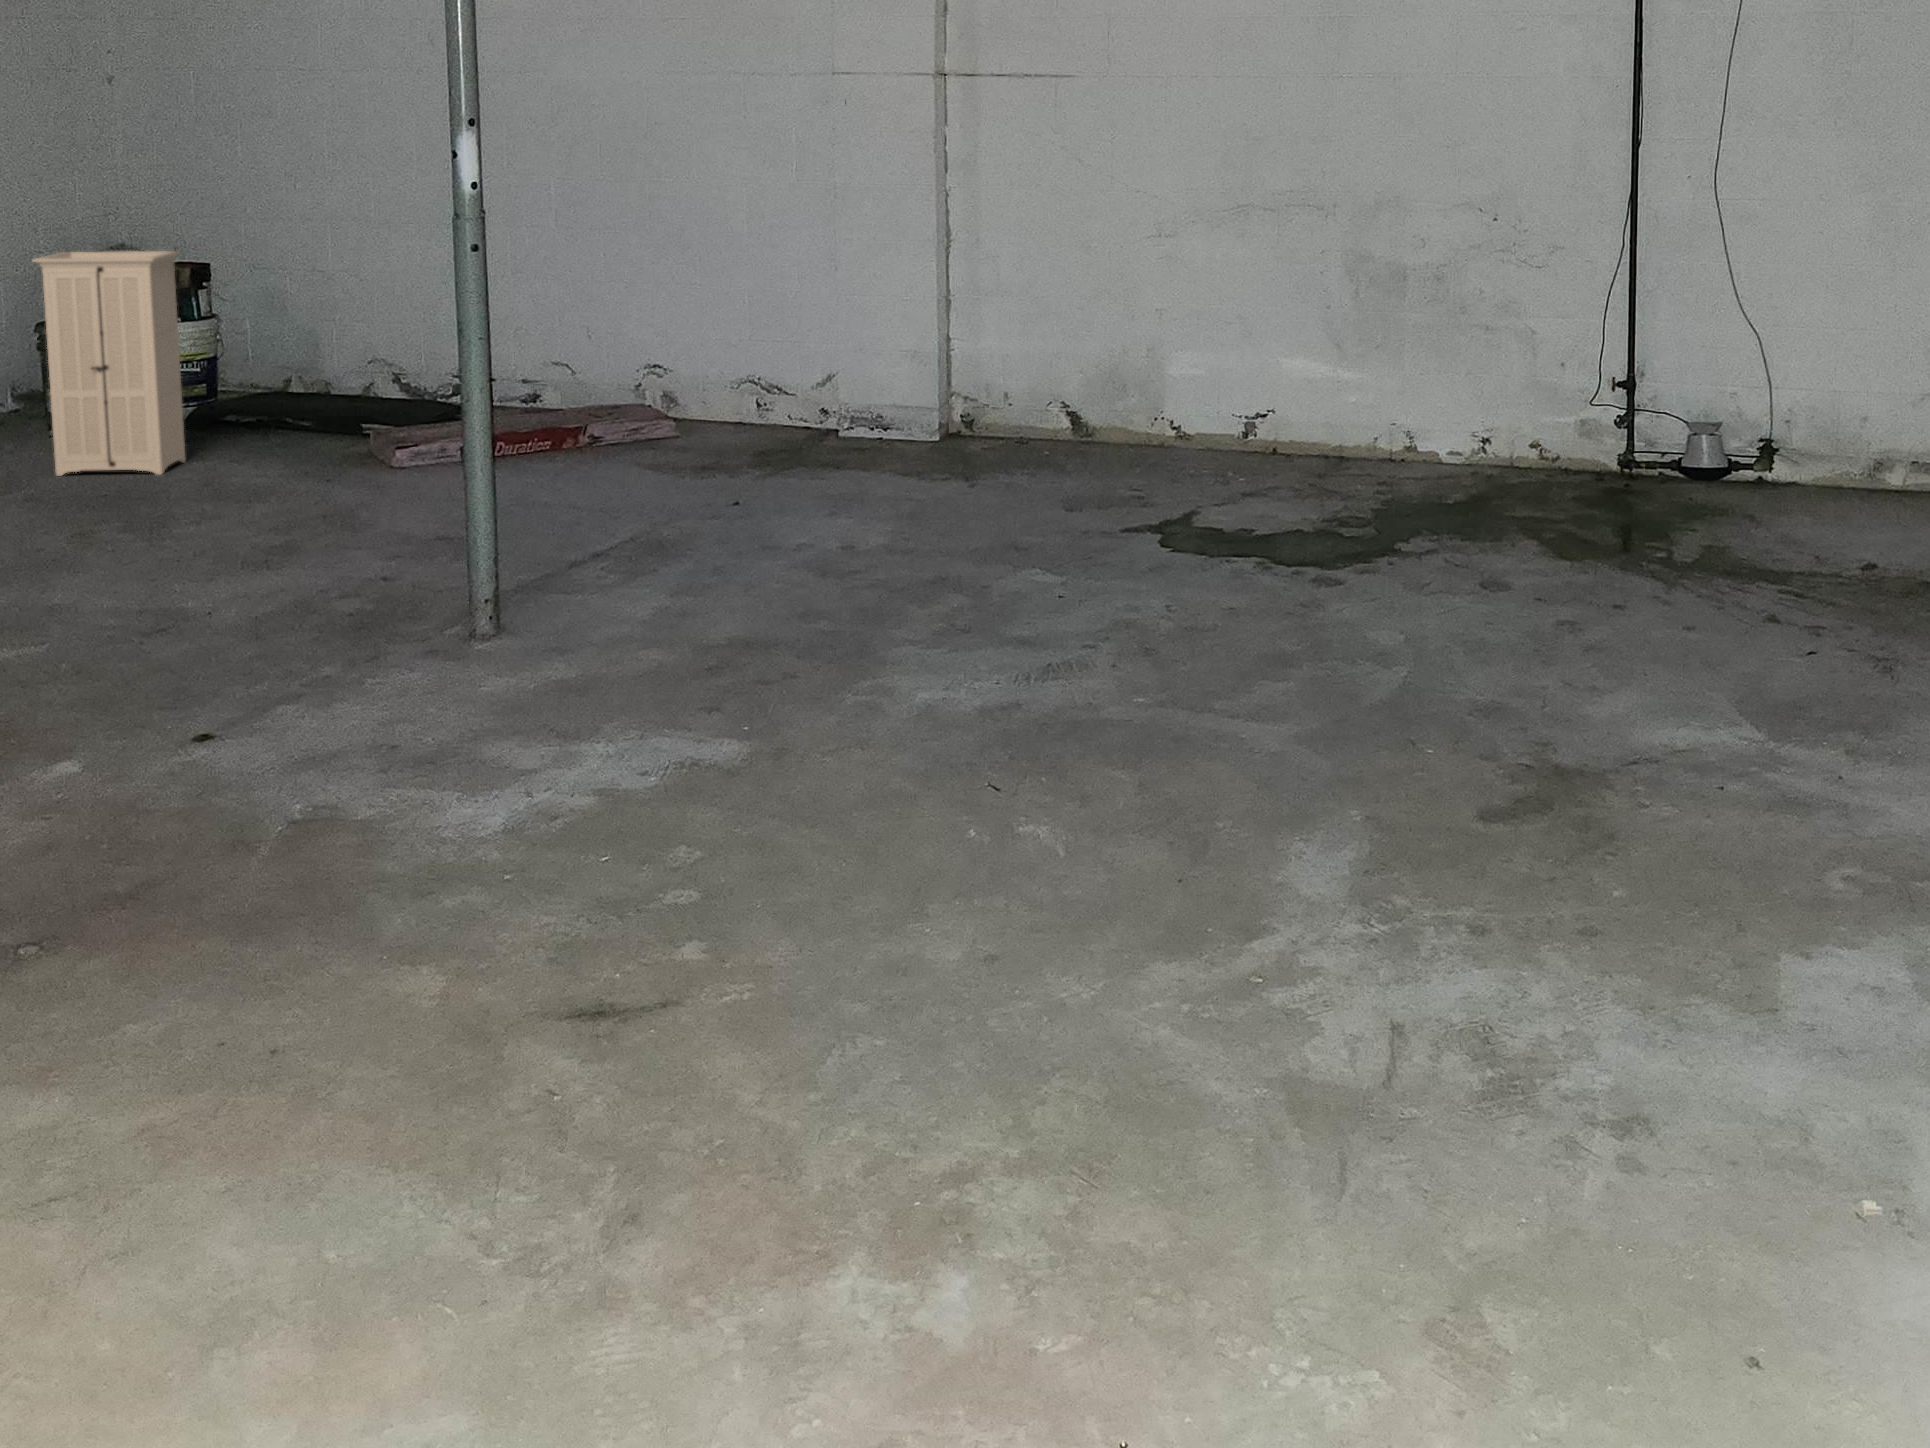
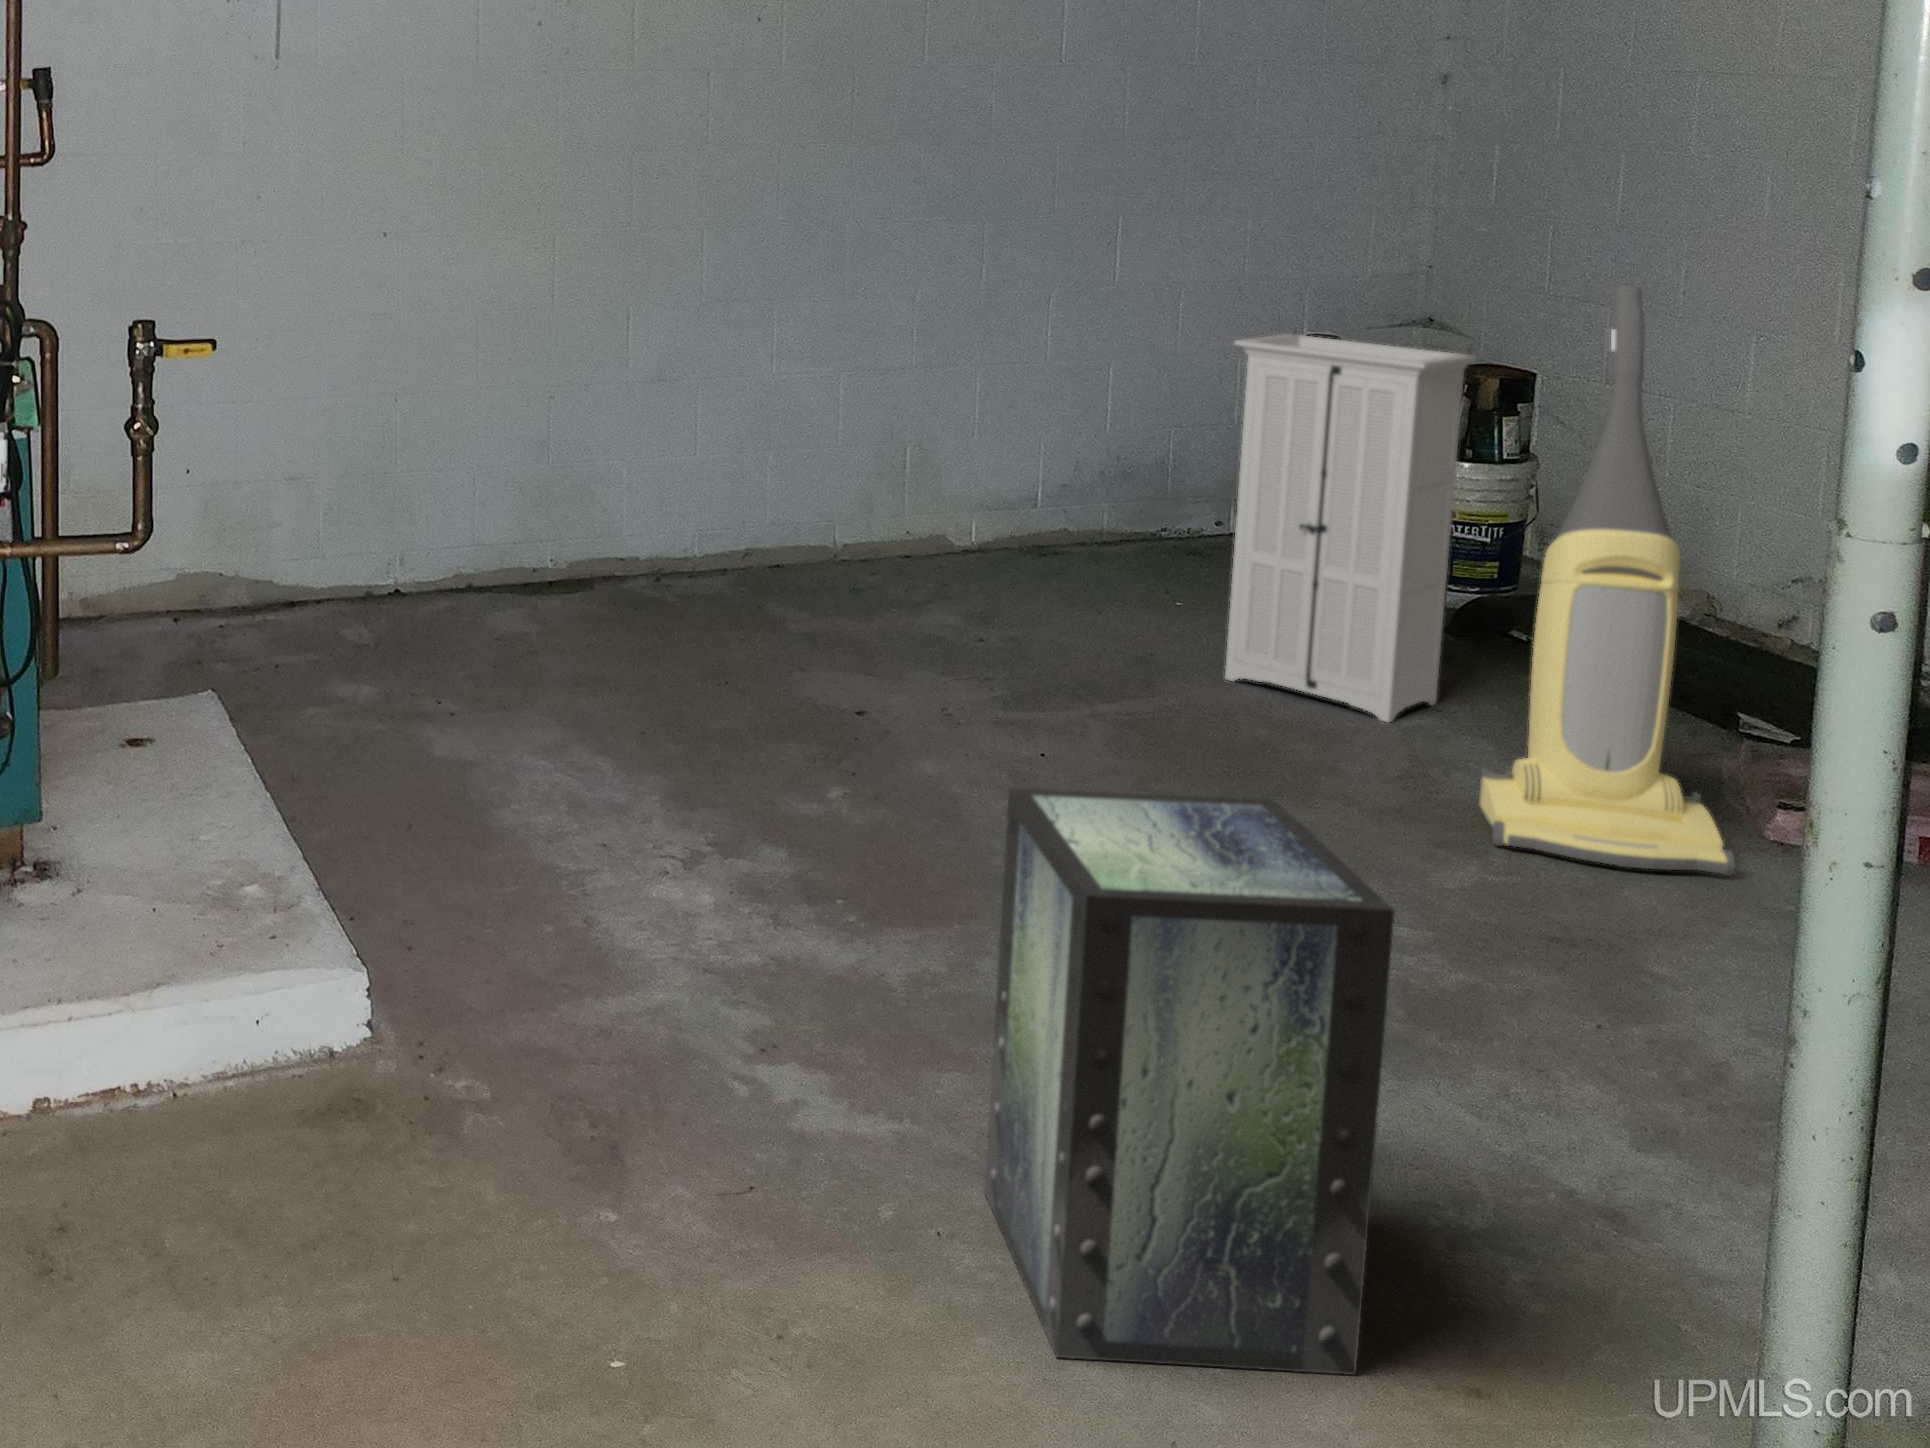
vacuum cleaner: none [219,201,344,508] -> present [1479,285,1735,876]
storage box: none [18,447,214,691] -> present [985,789,1394,1375]

